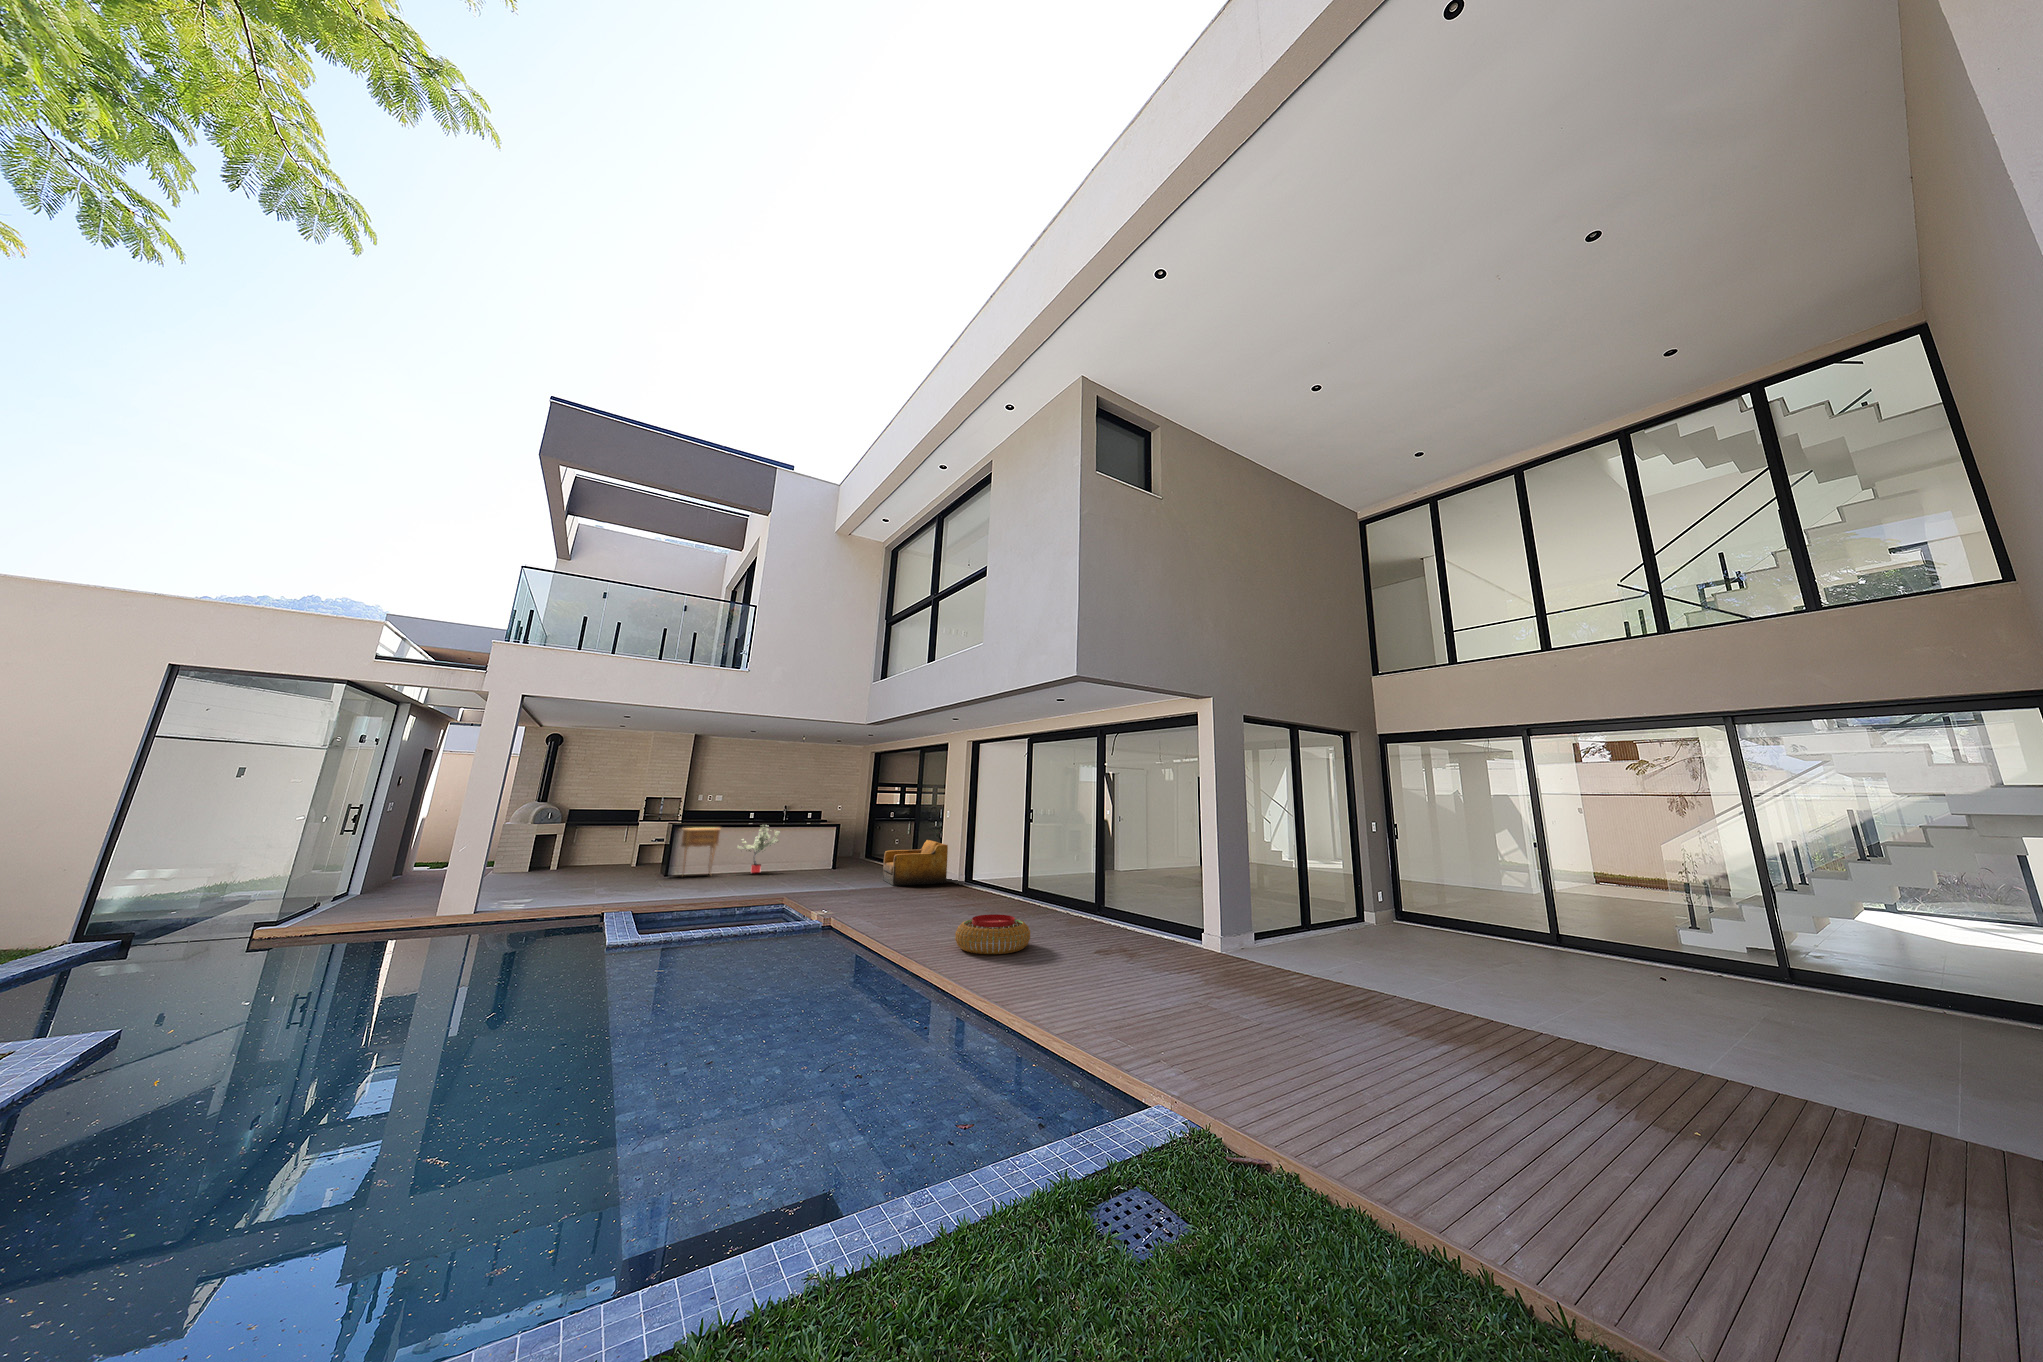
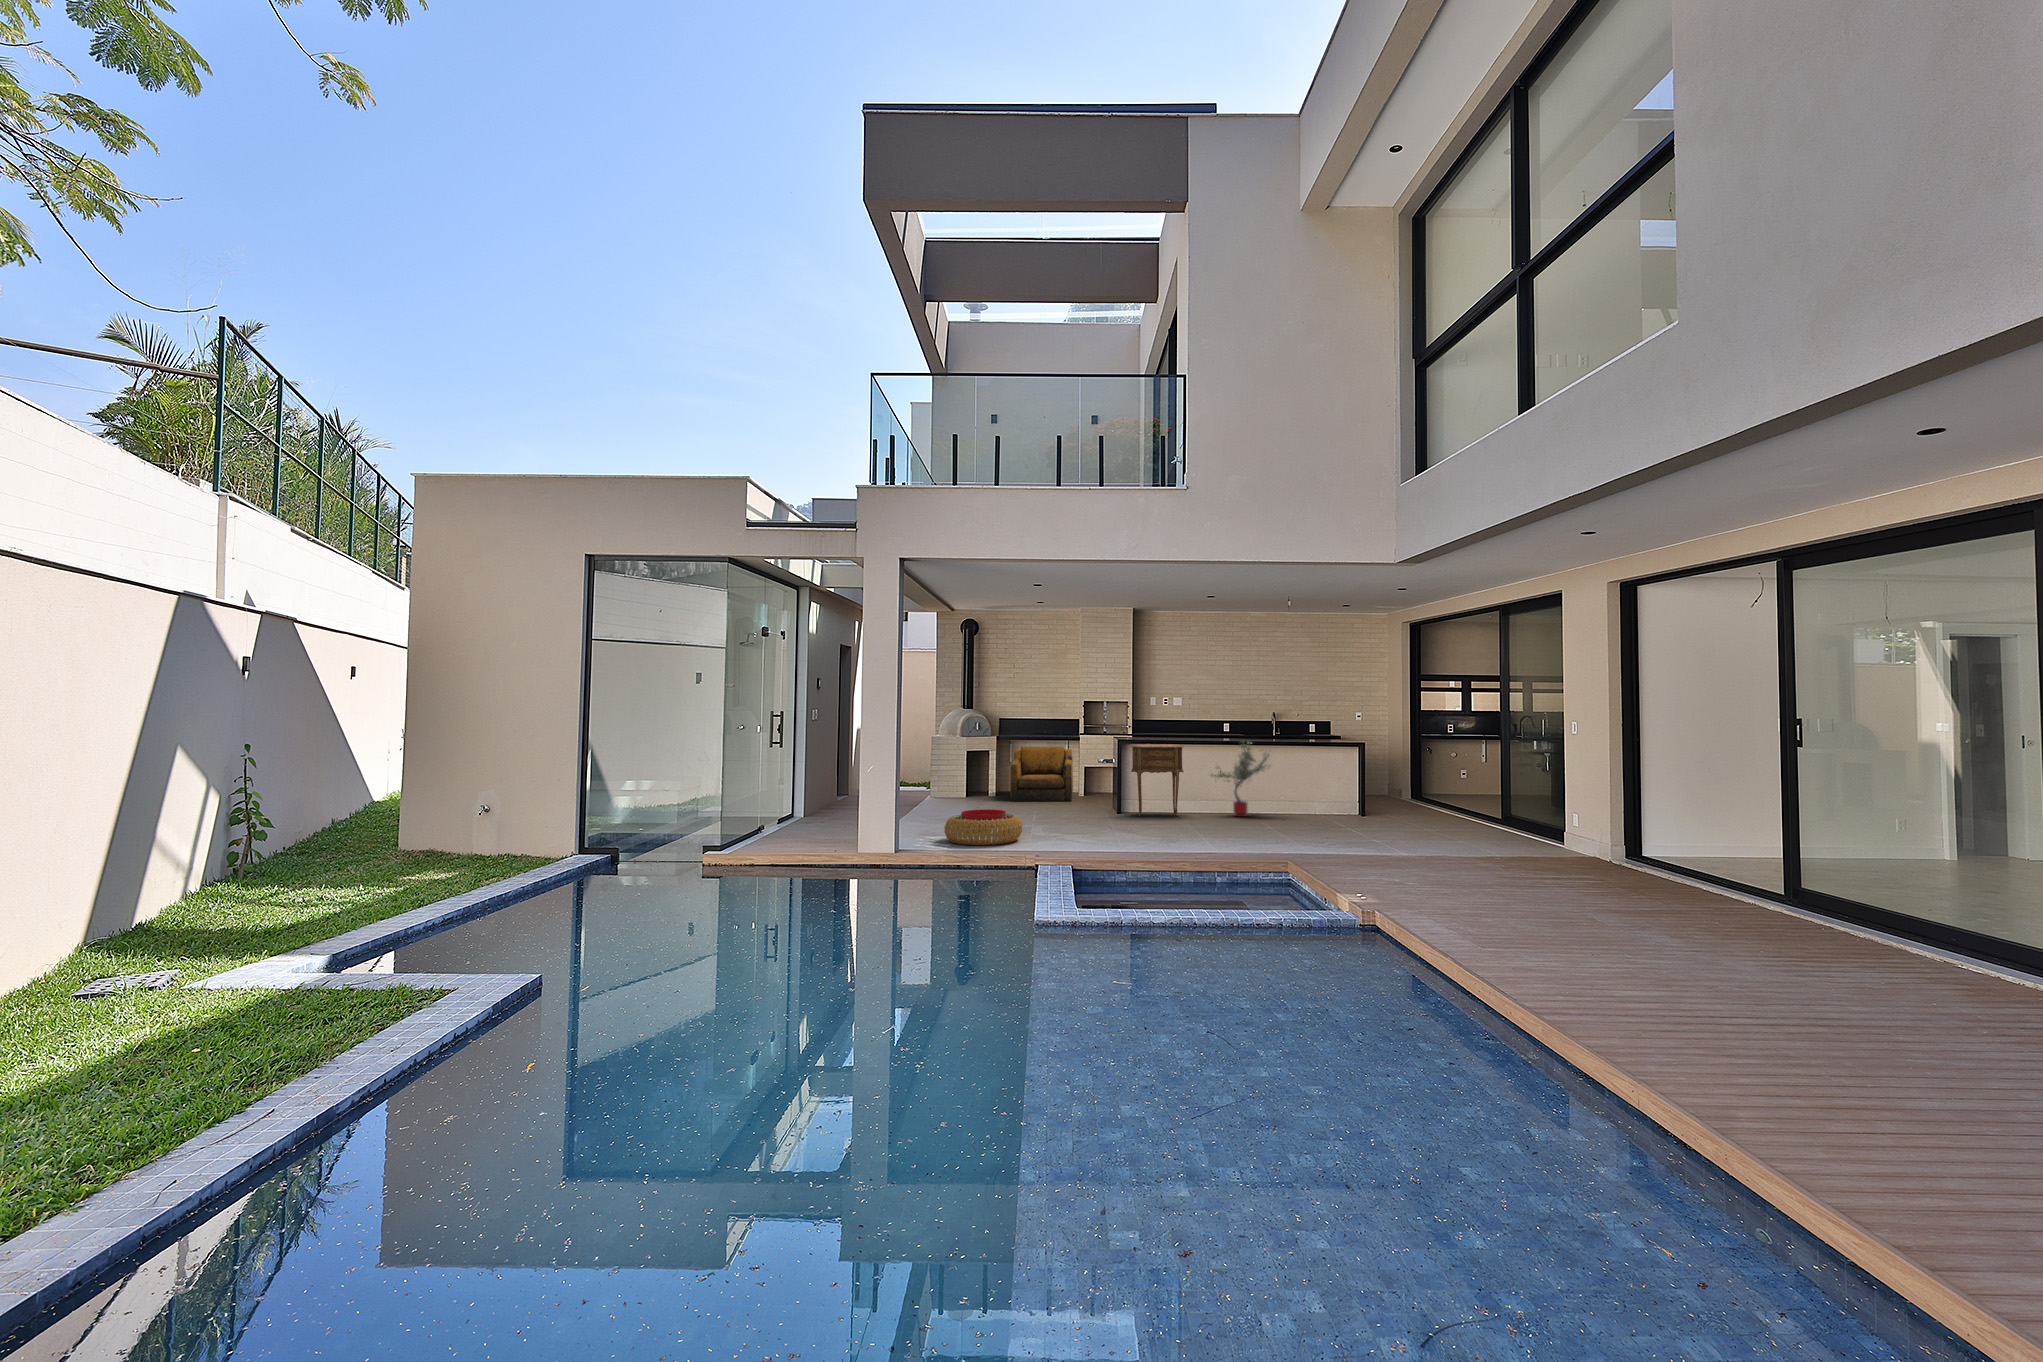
armchair: present [883,840,948,886] -> present [1010,747,1073,801]
pouf: present [955,914,1030,954] -> present [944,809,1022,845]

